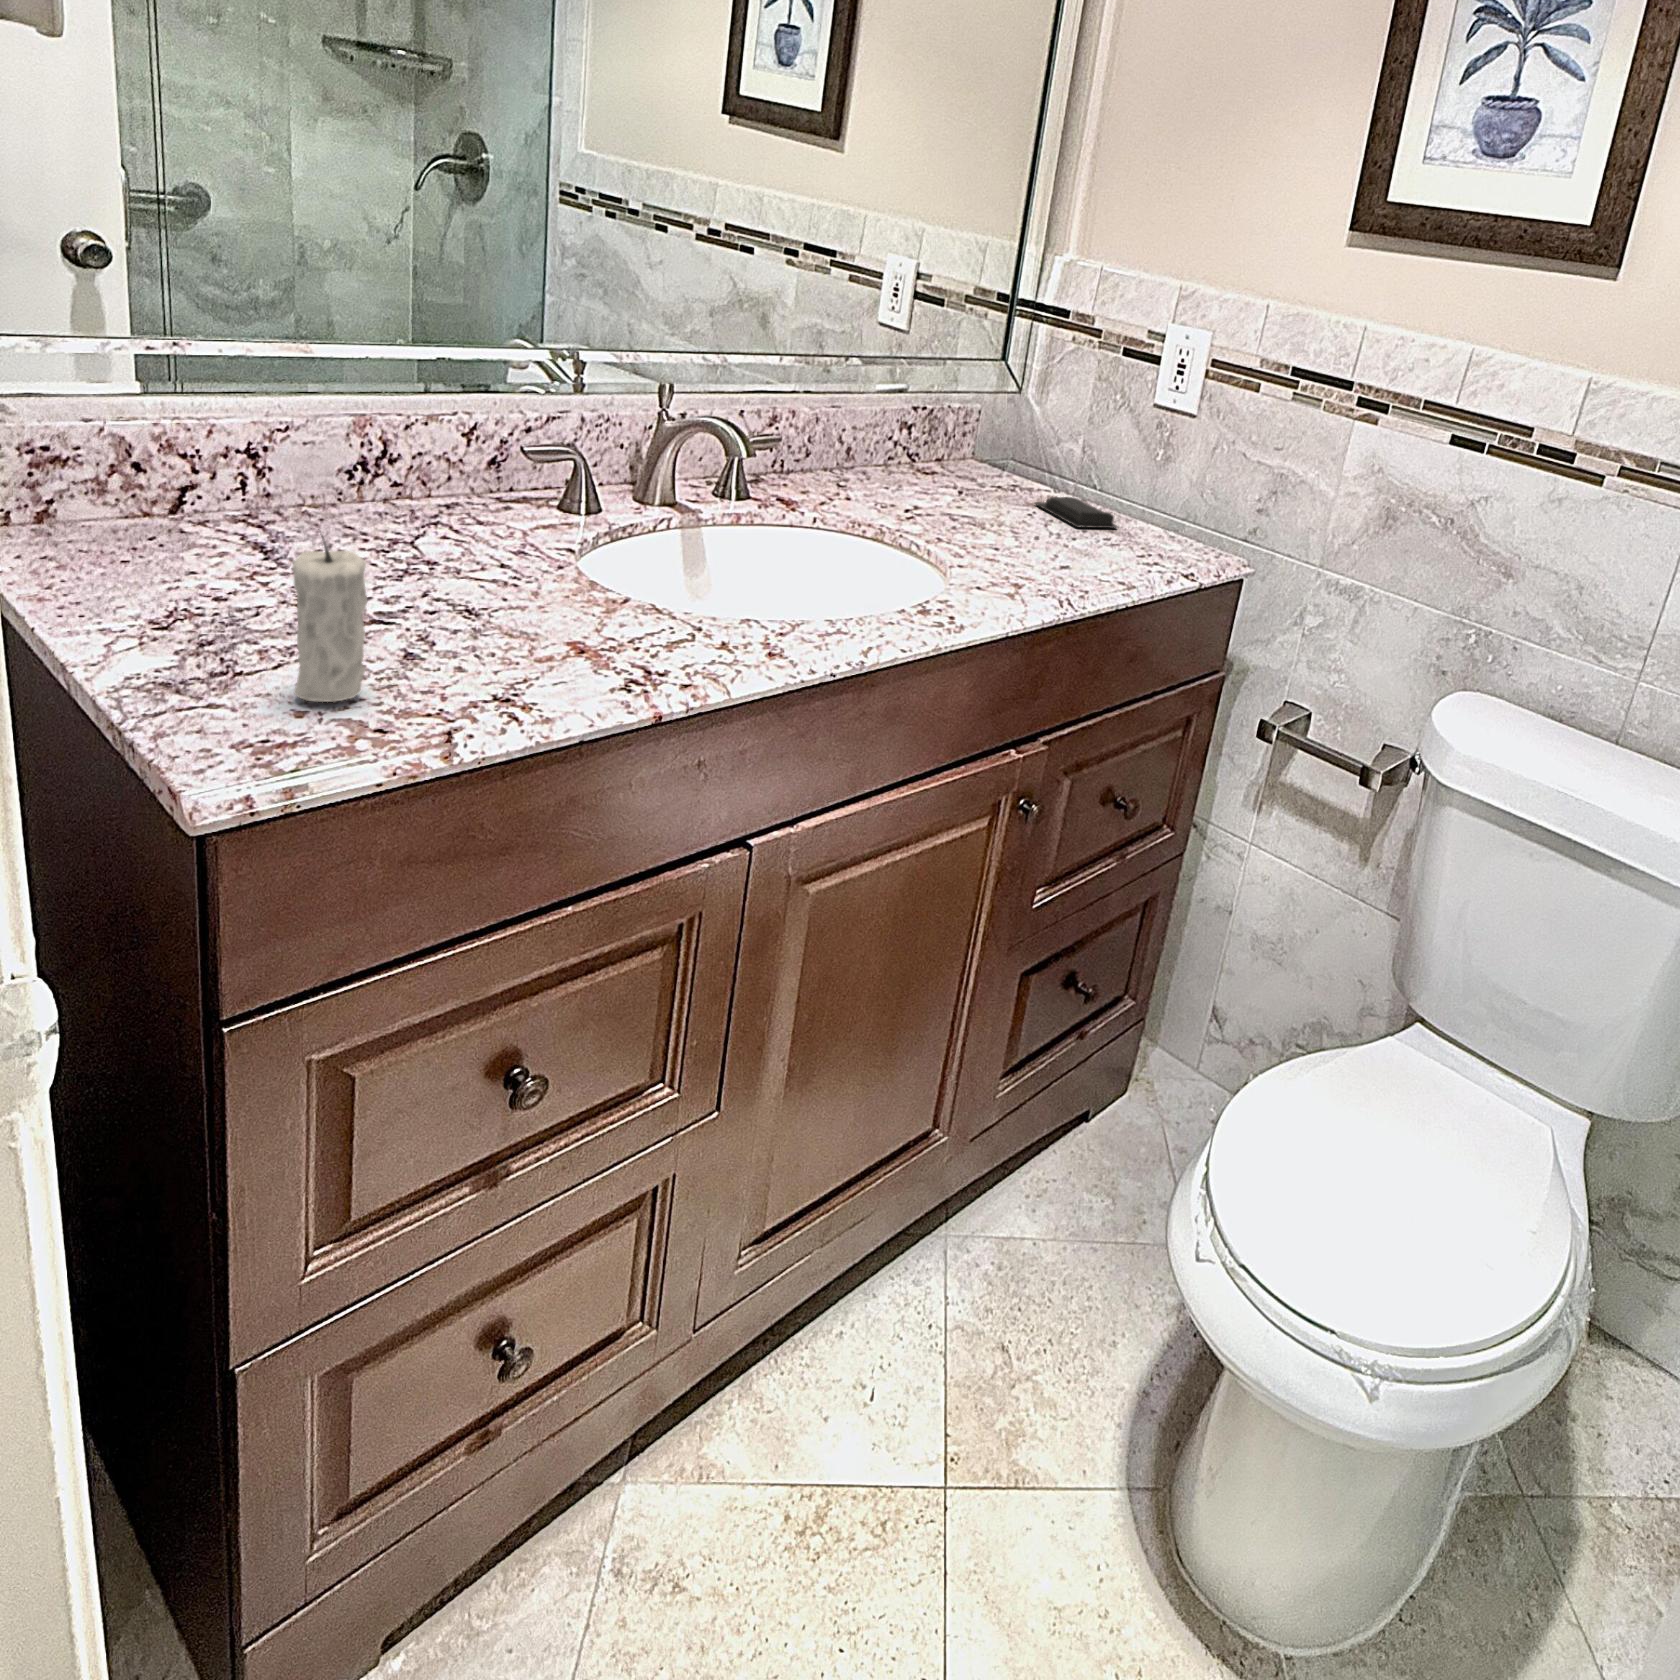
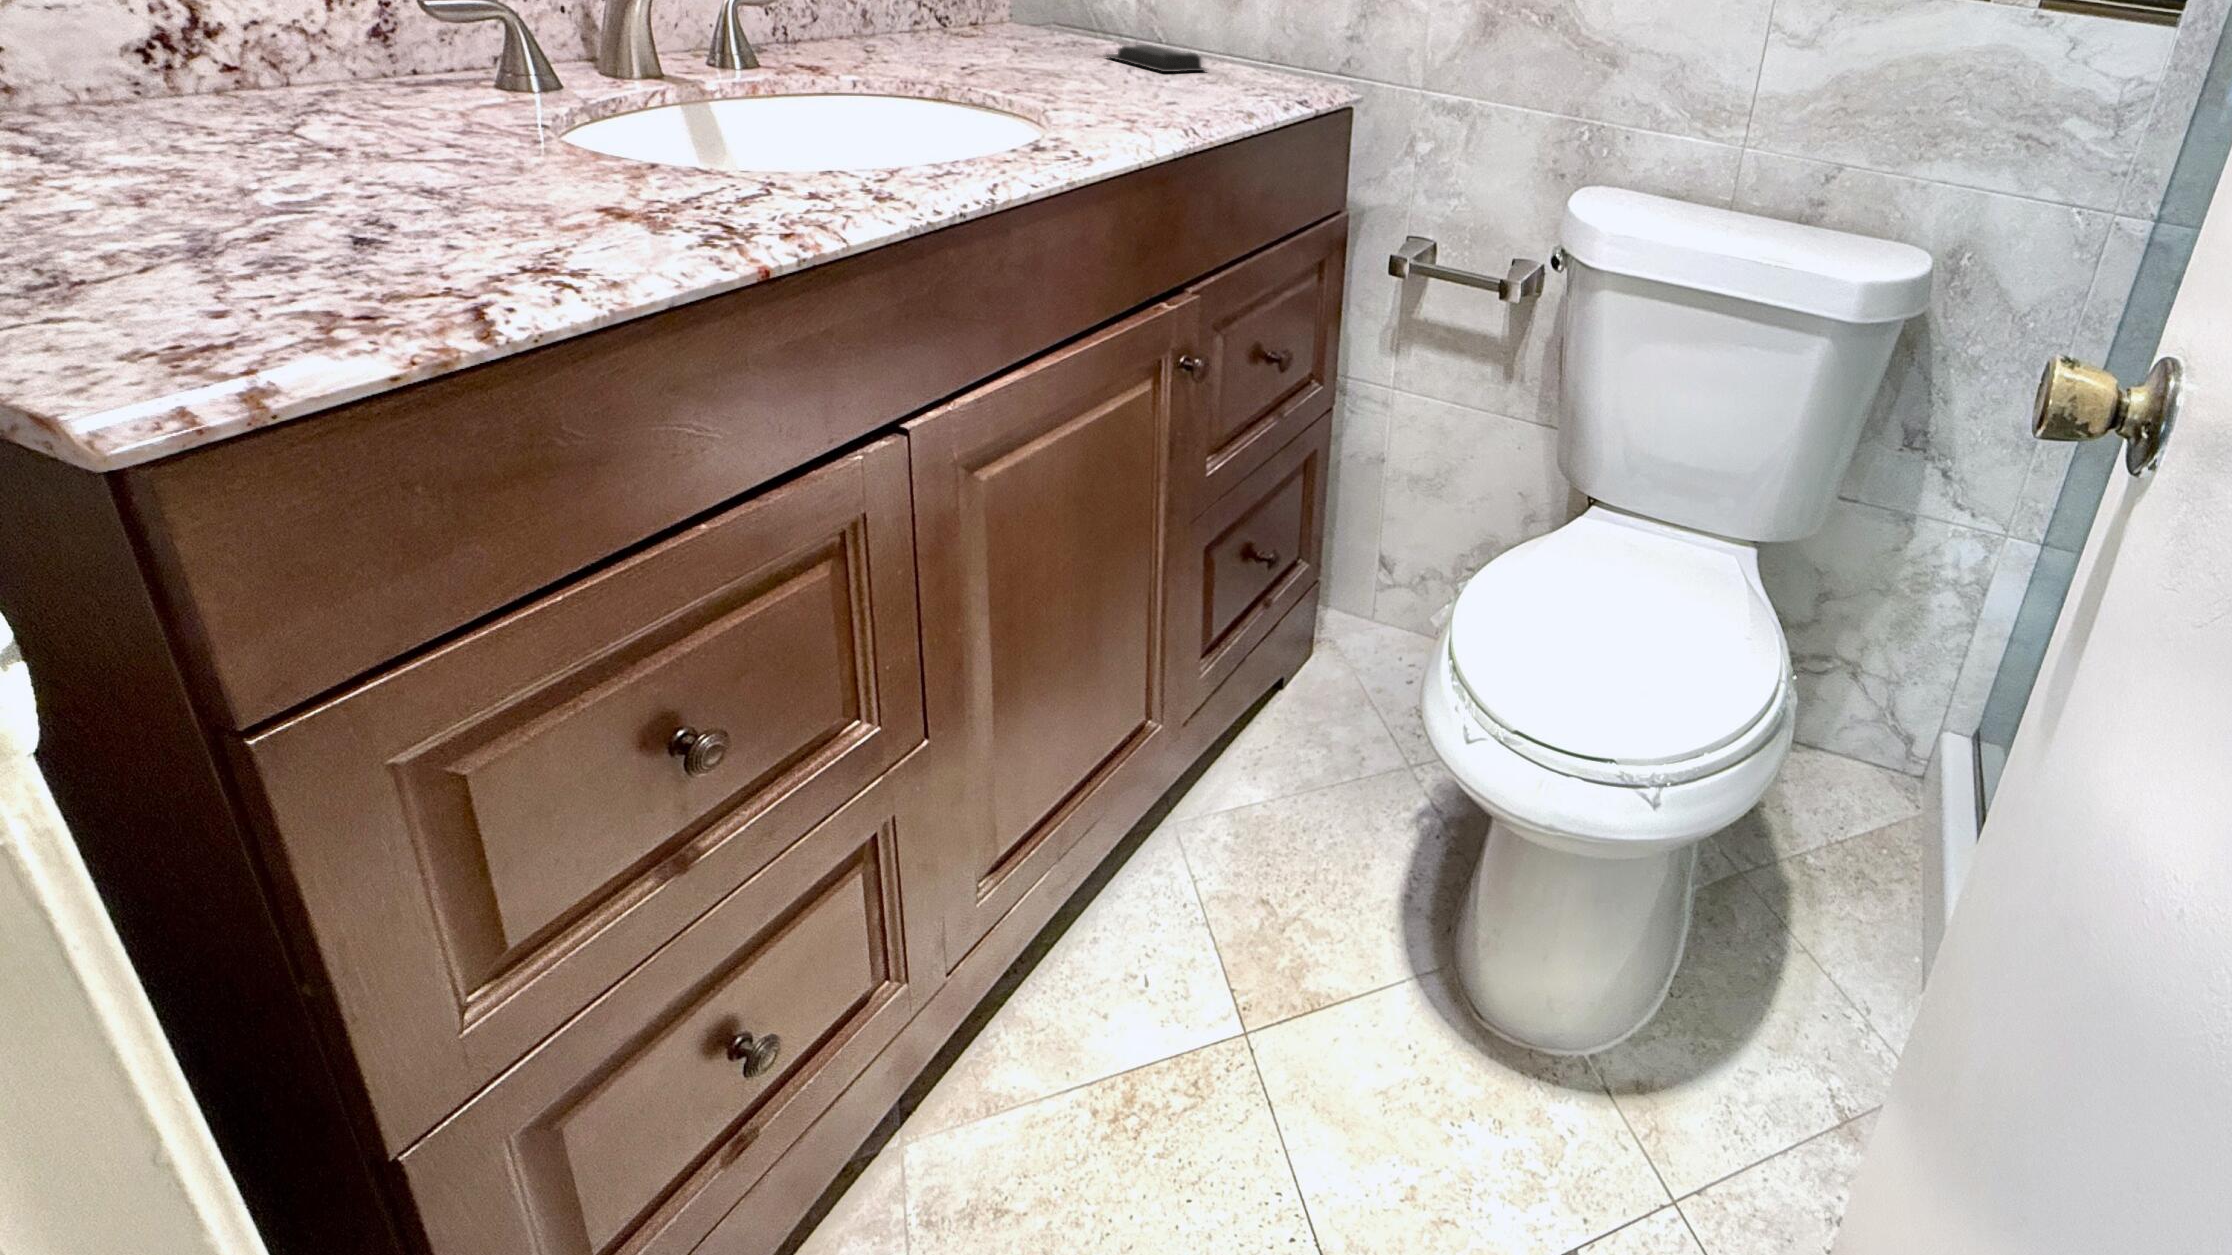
candle: present [292,537,368,702] -> none [134,26,310,296]

